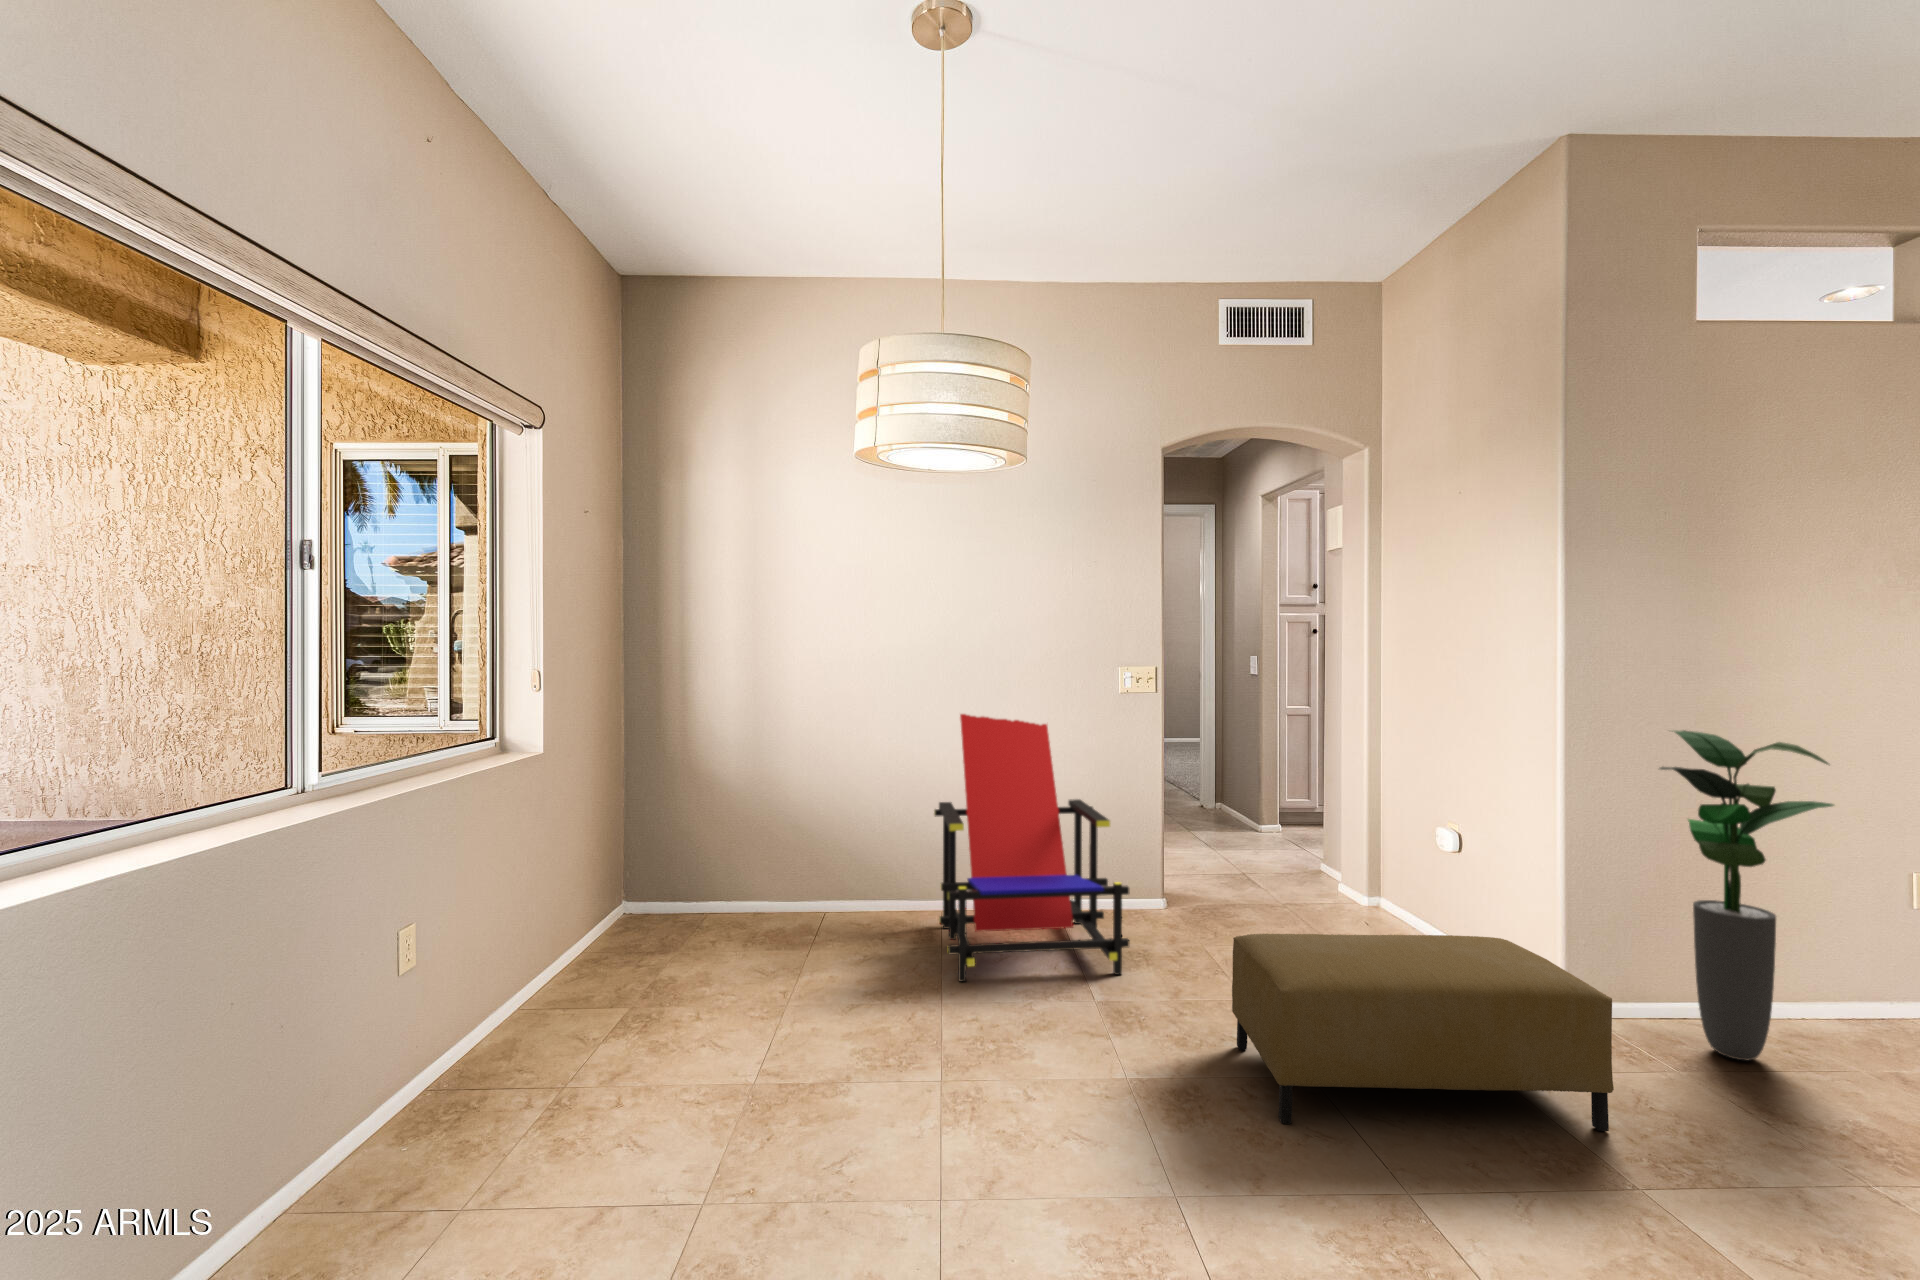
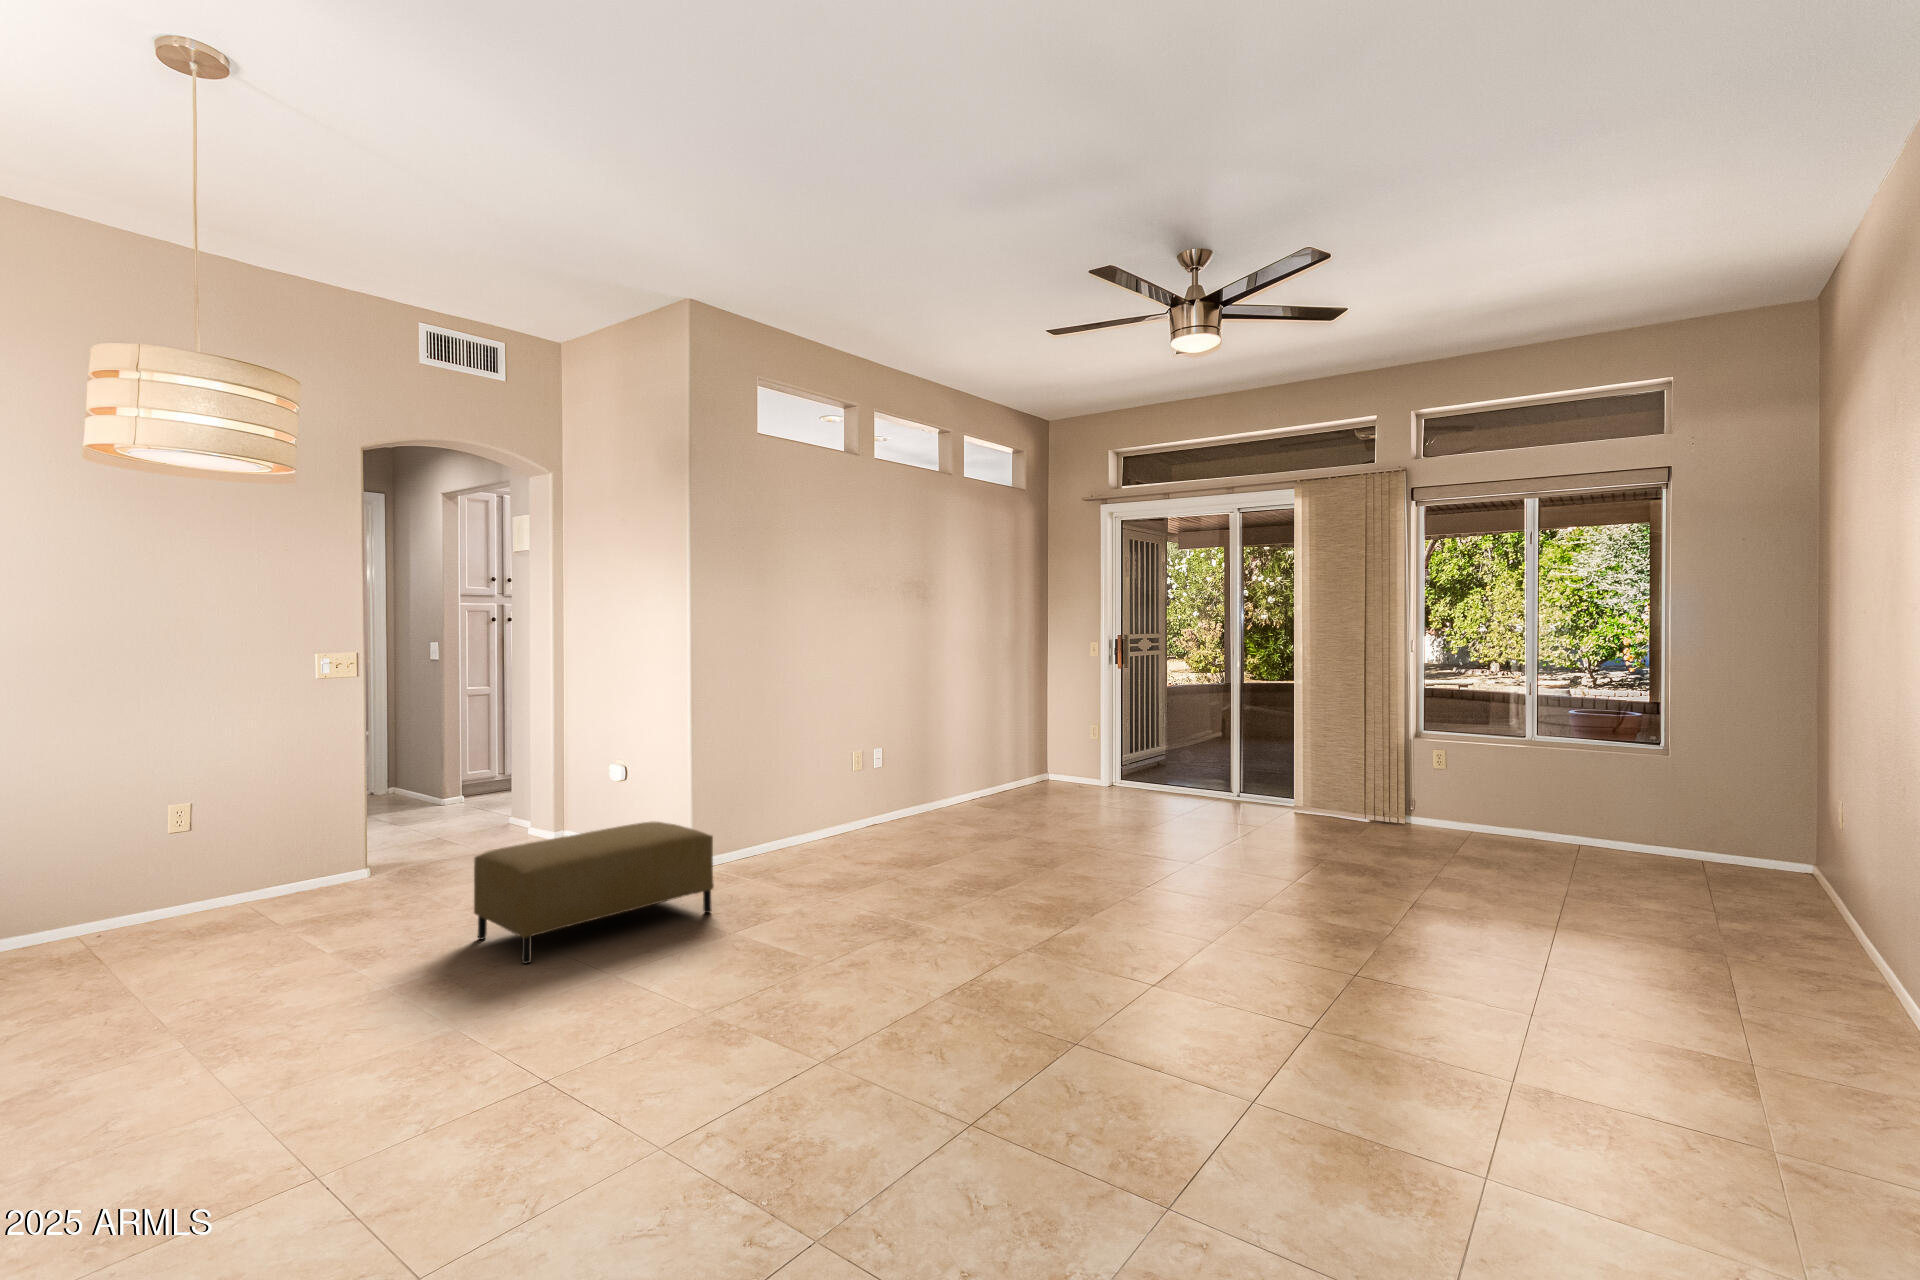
lounge chair: present [934,714,1130,982] -> none [94,702,361,973]
potted plant: present [1660,730,1834,1060] -> none [736,682,812,867]

